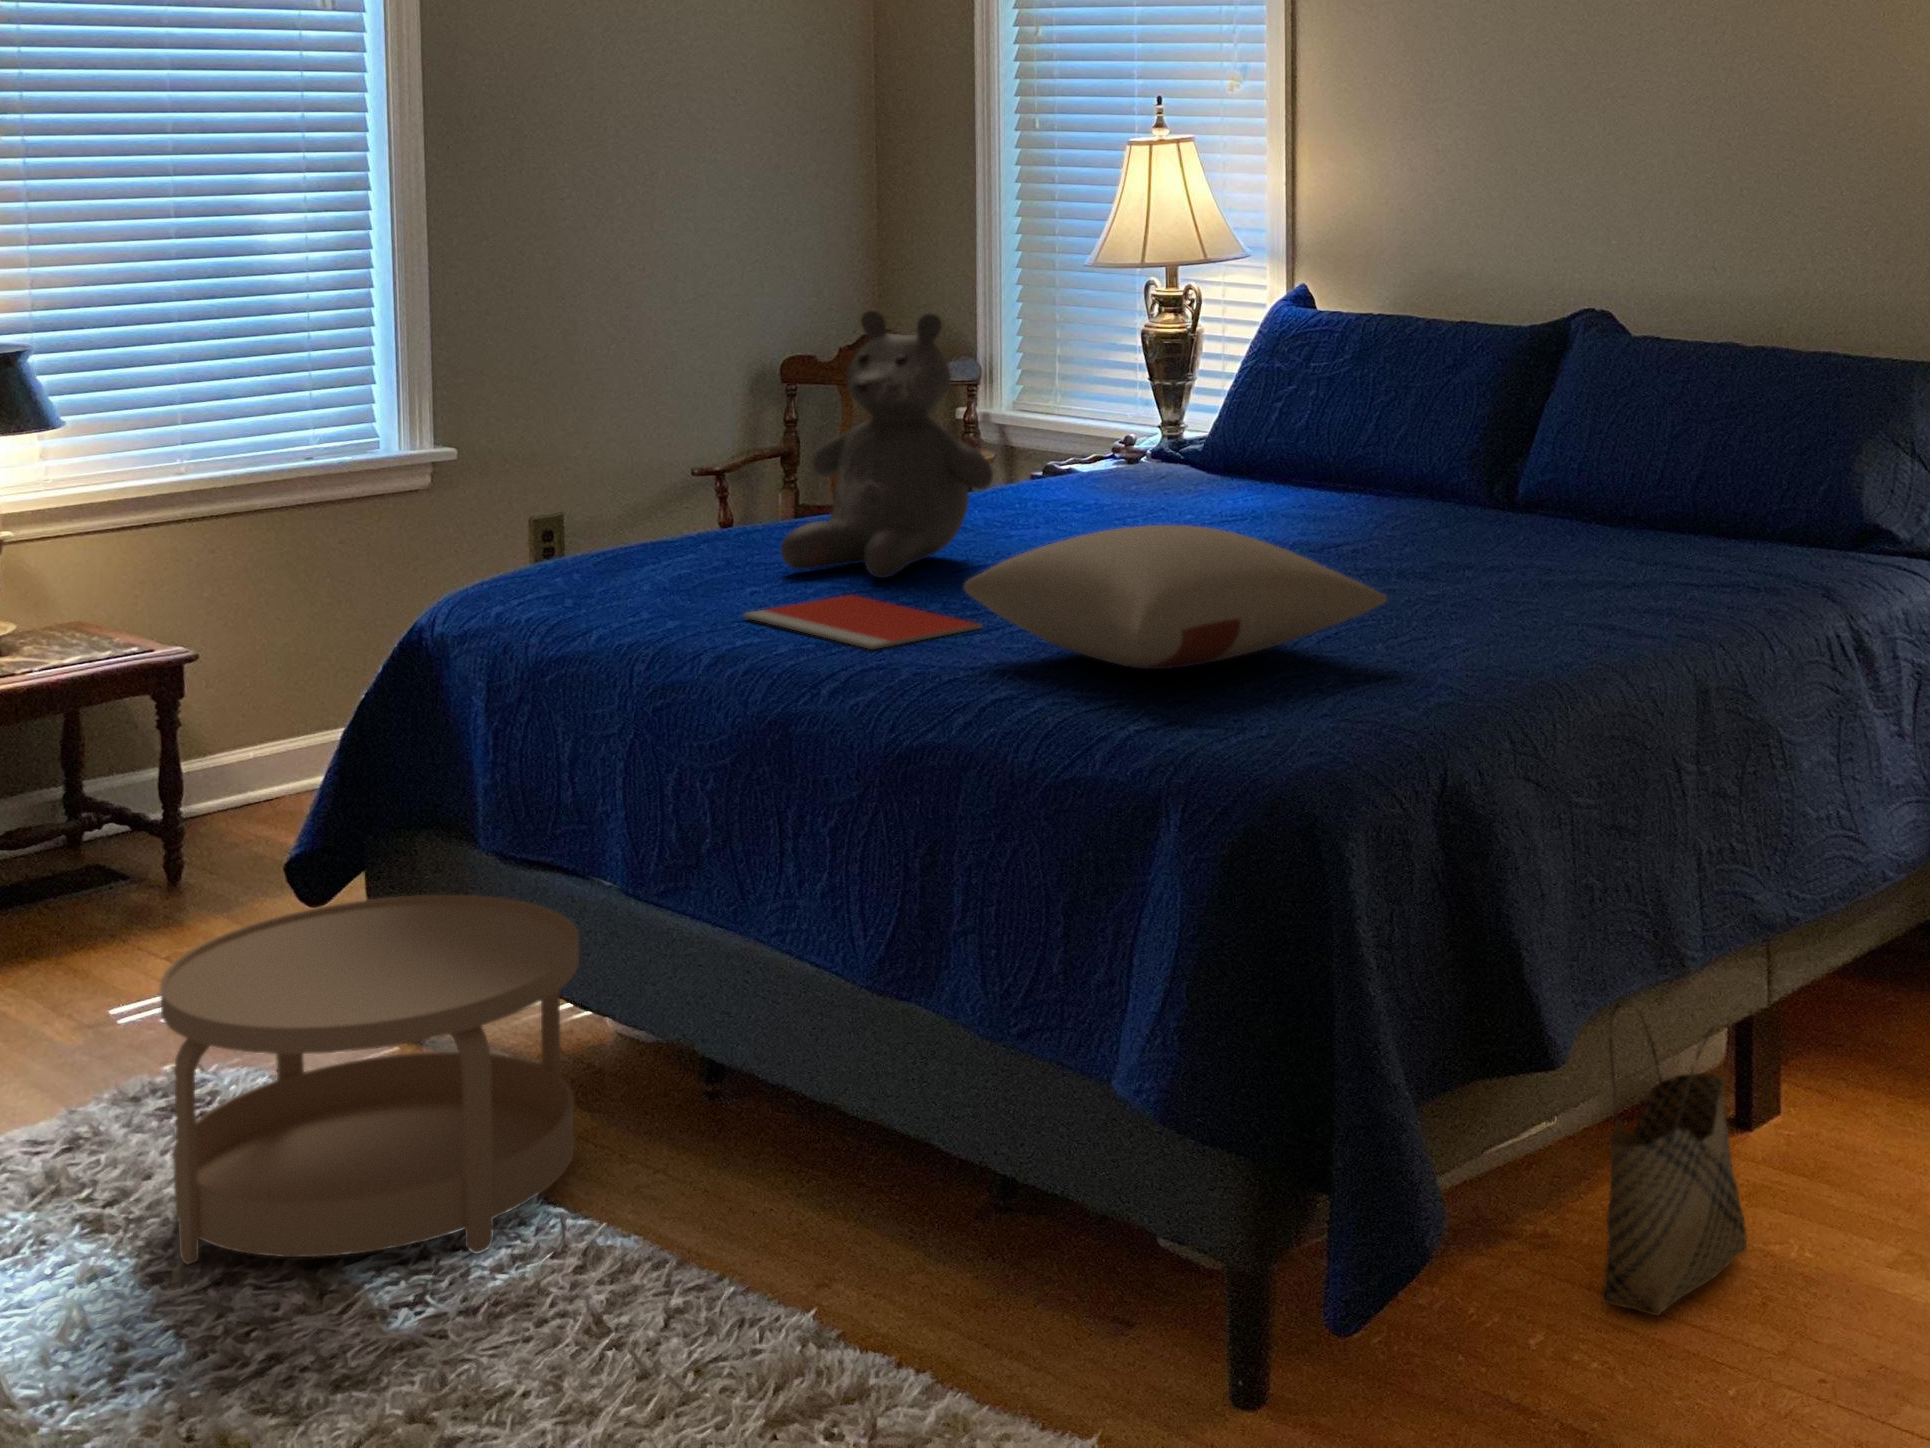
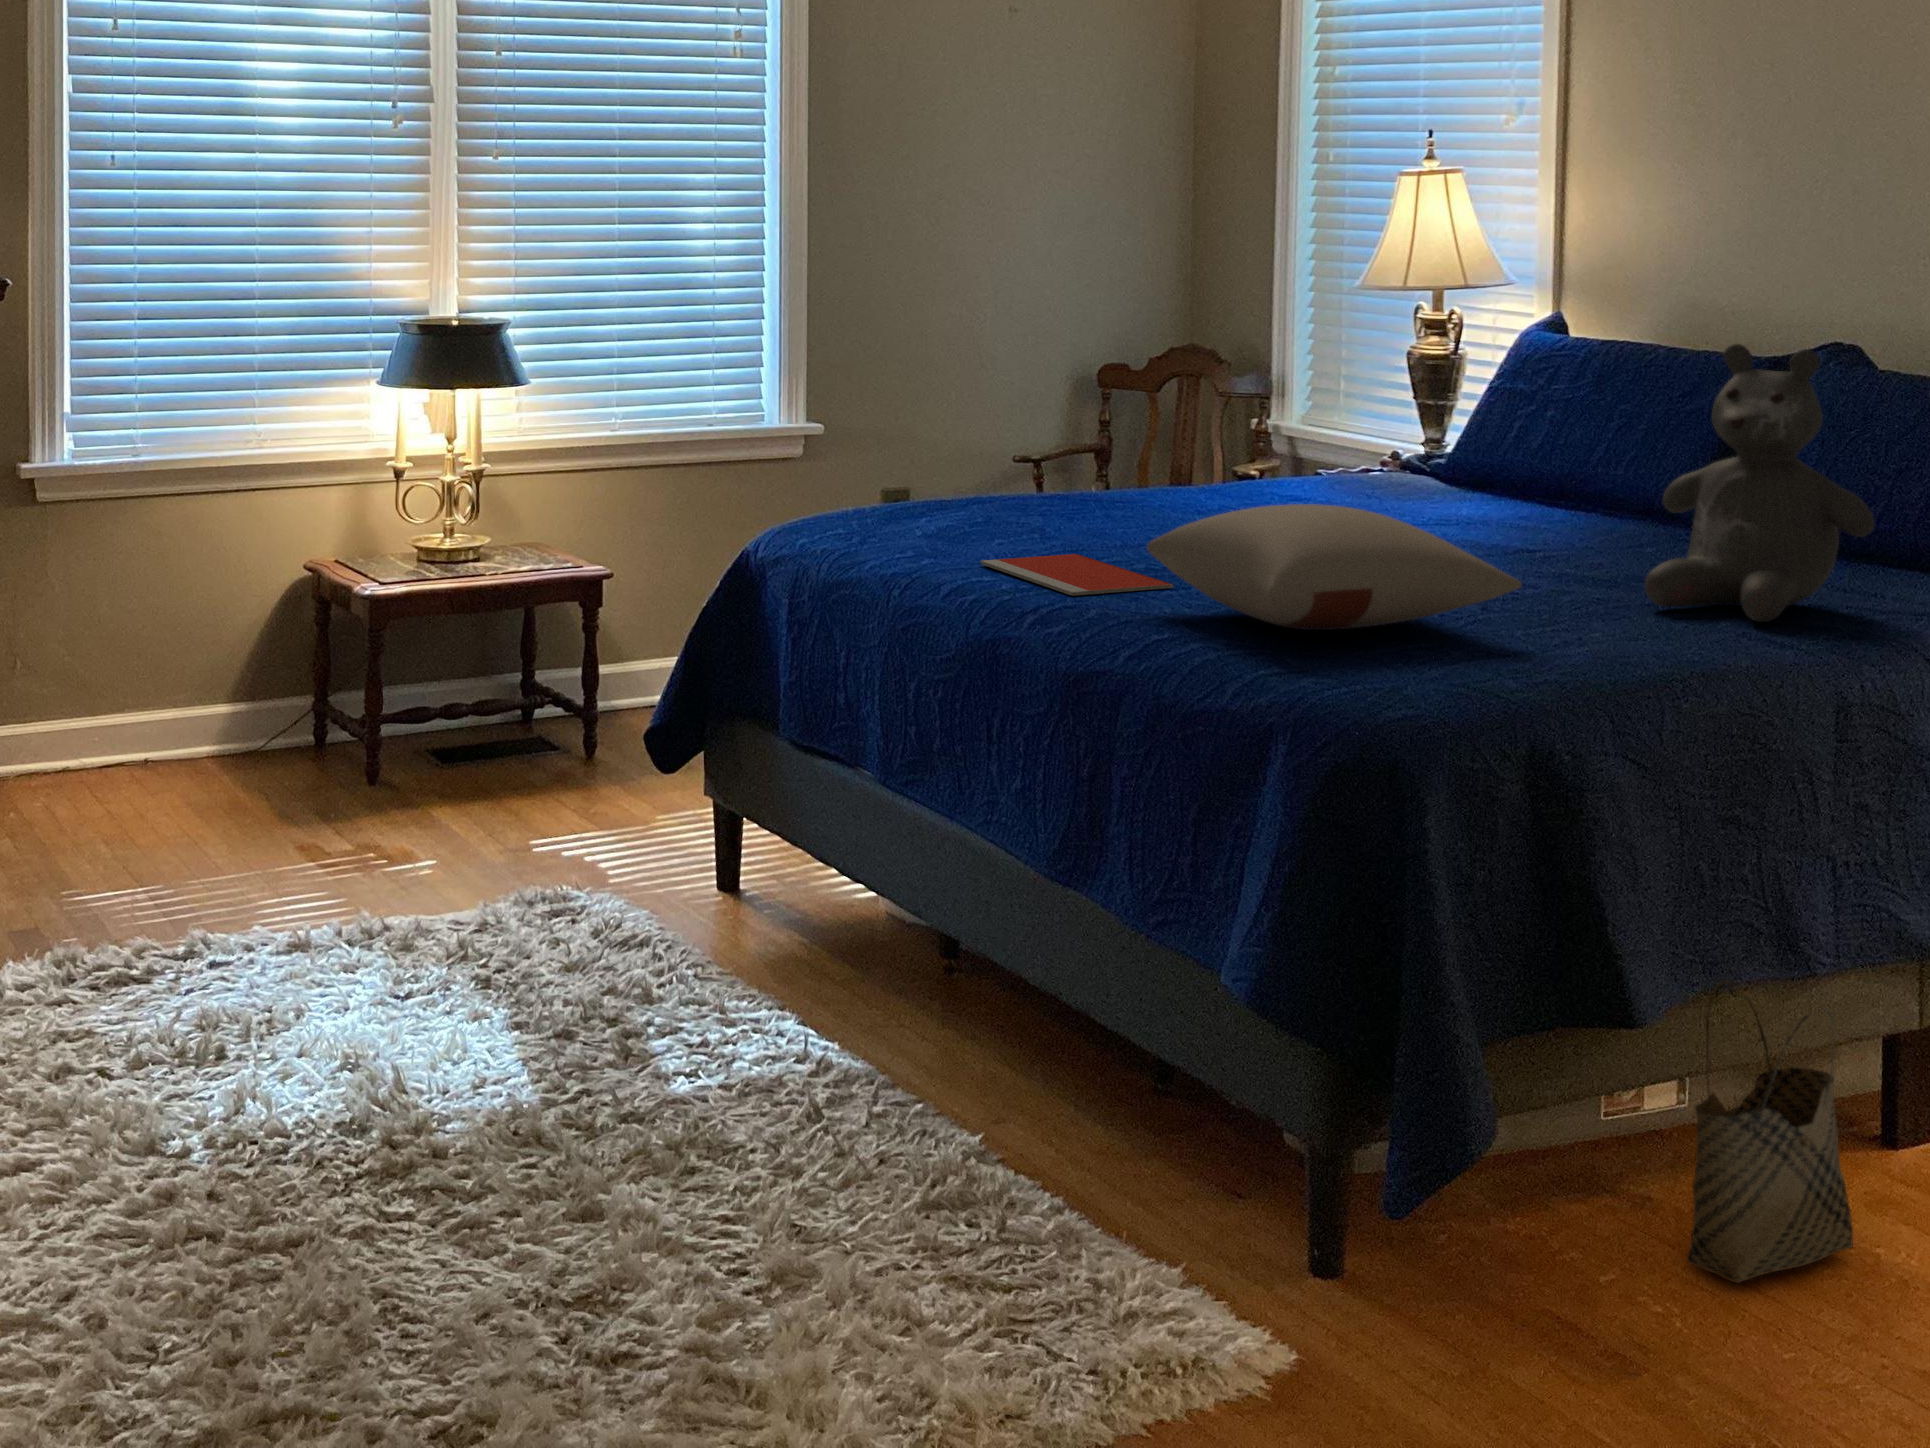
teddy bear: present [781,309,993,578] -> present [1645,343,1875,622]
side table: present [160,895,579,1264] -> none [534,767,837,1051]

